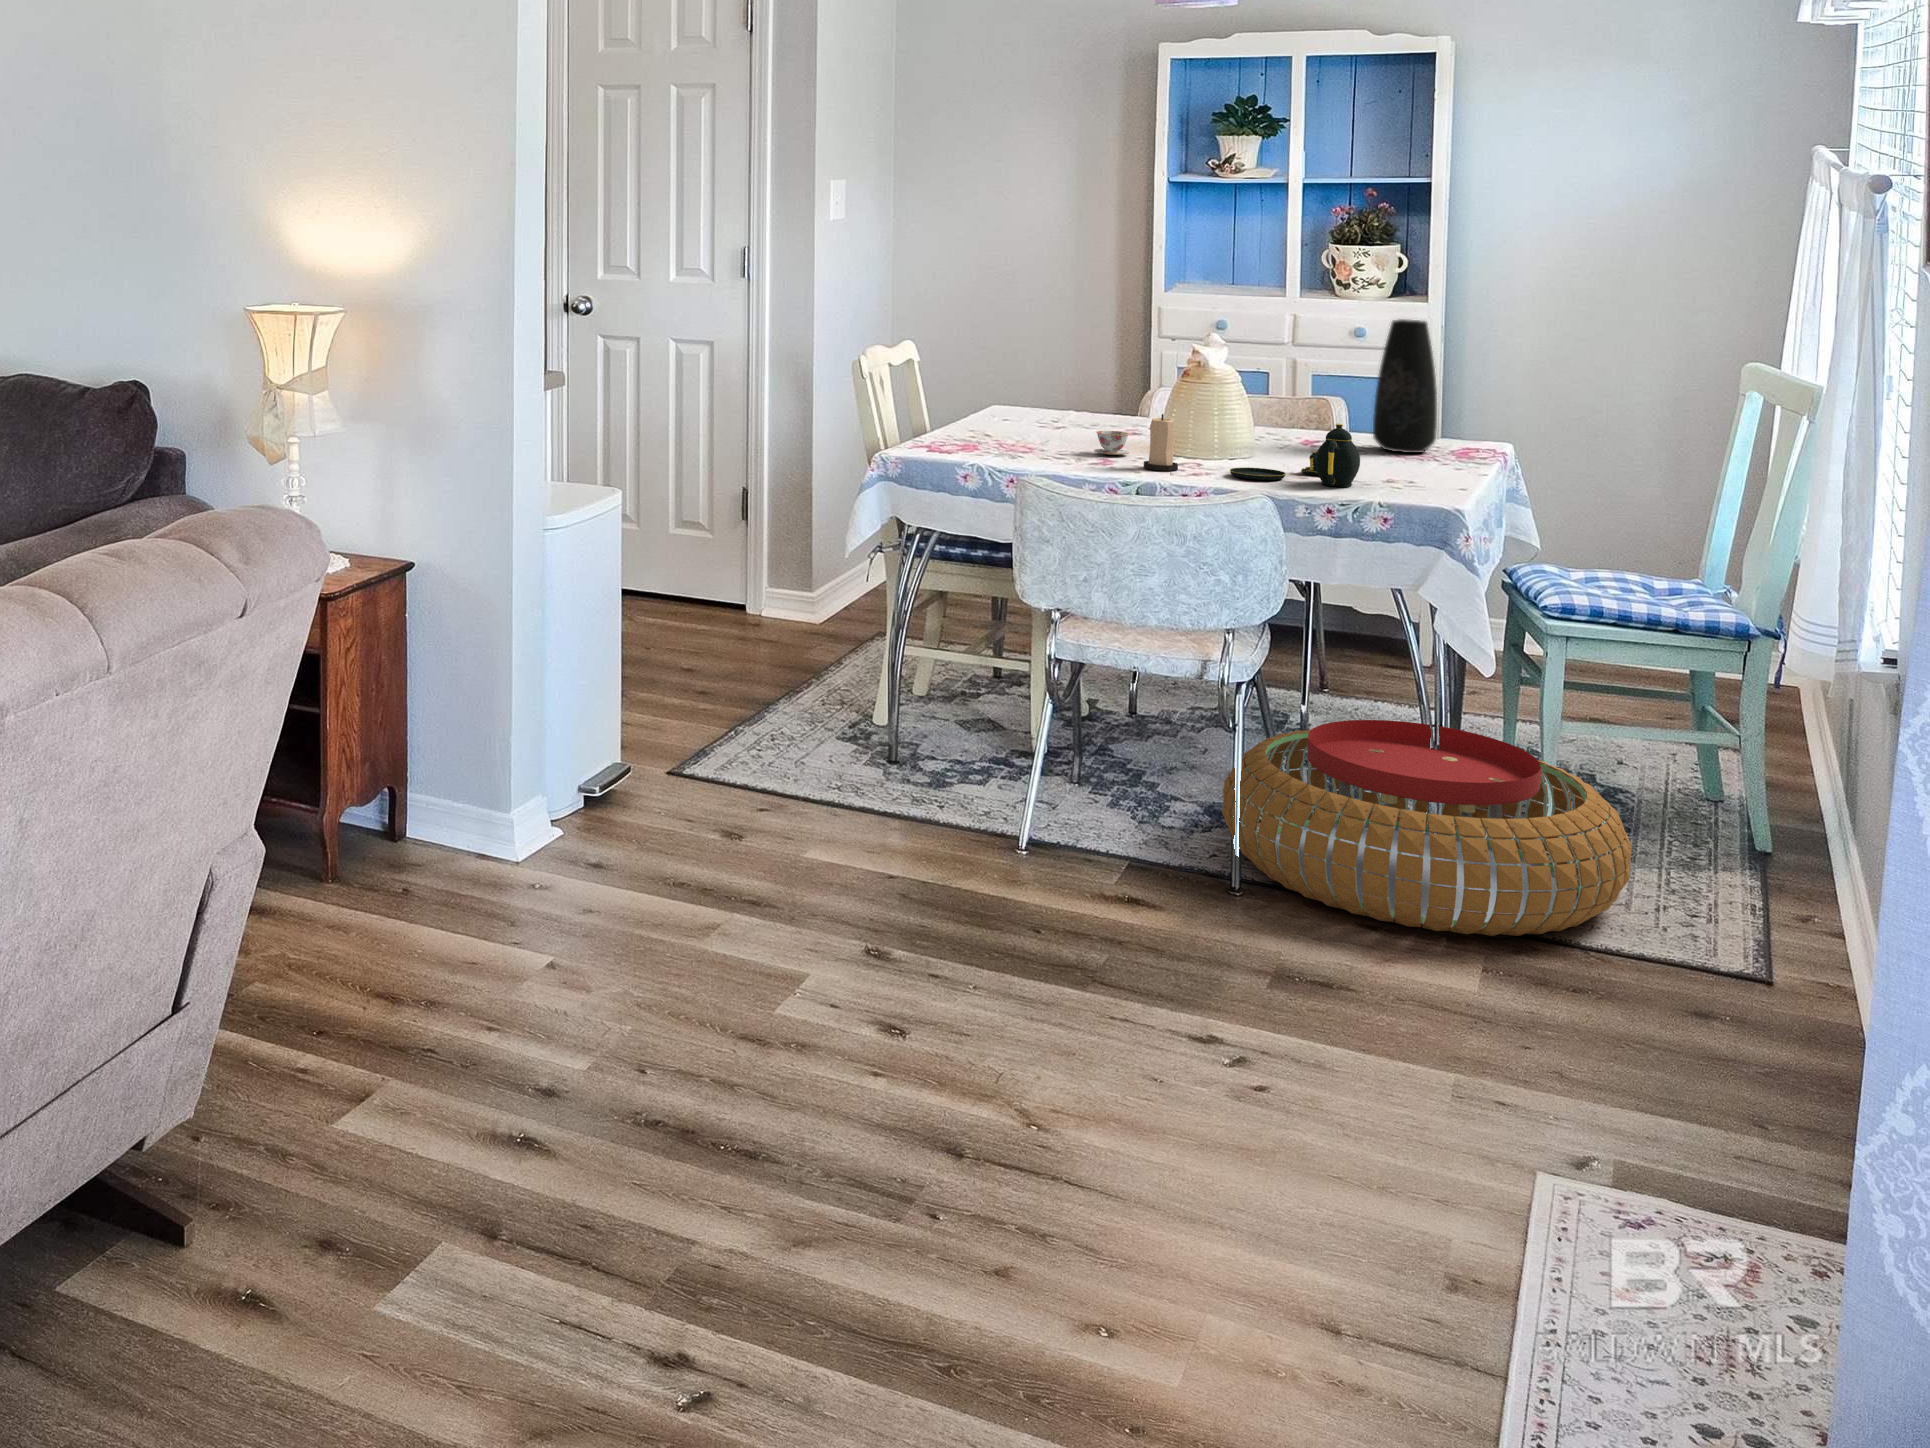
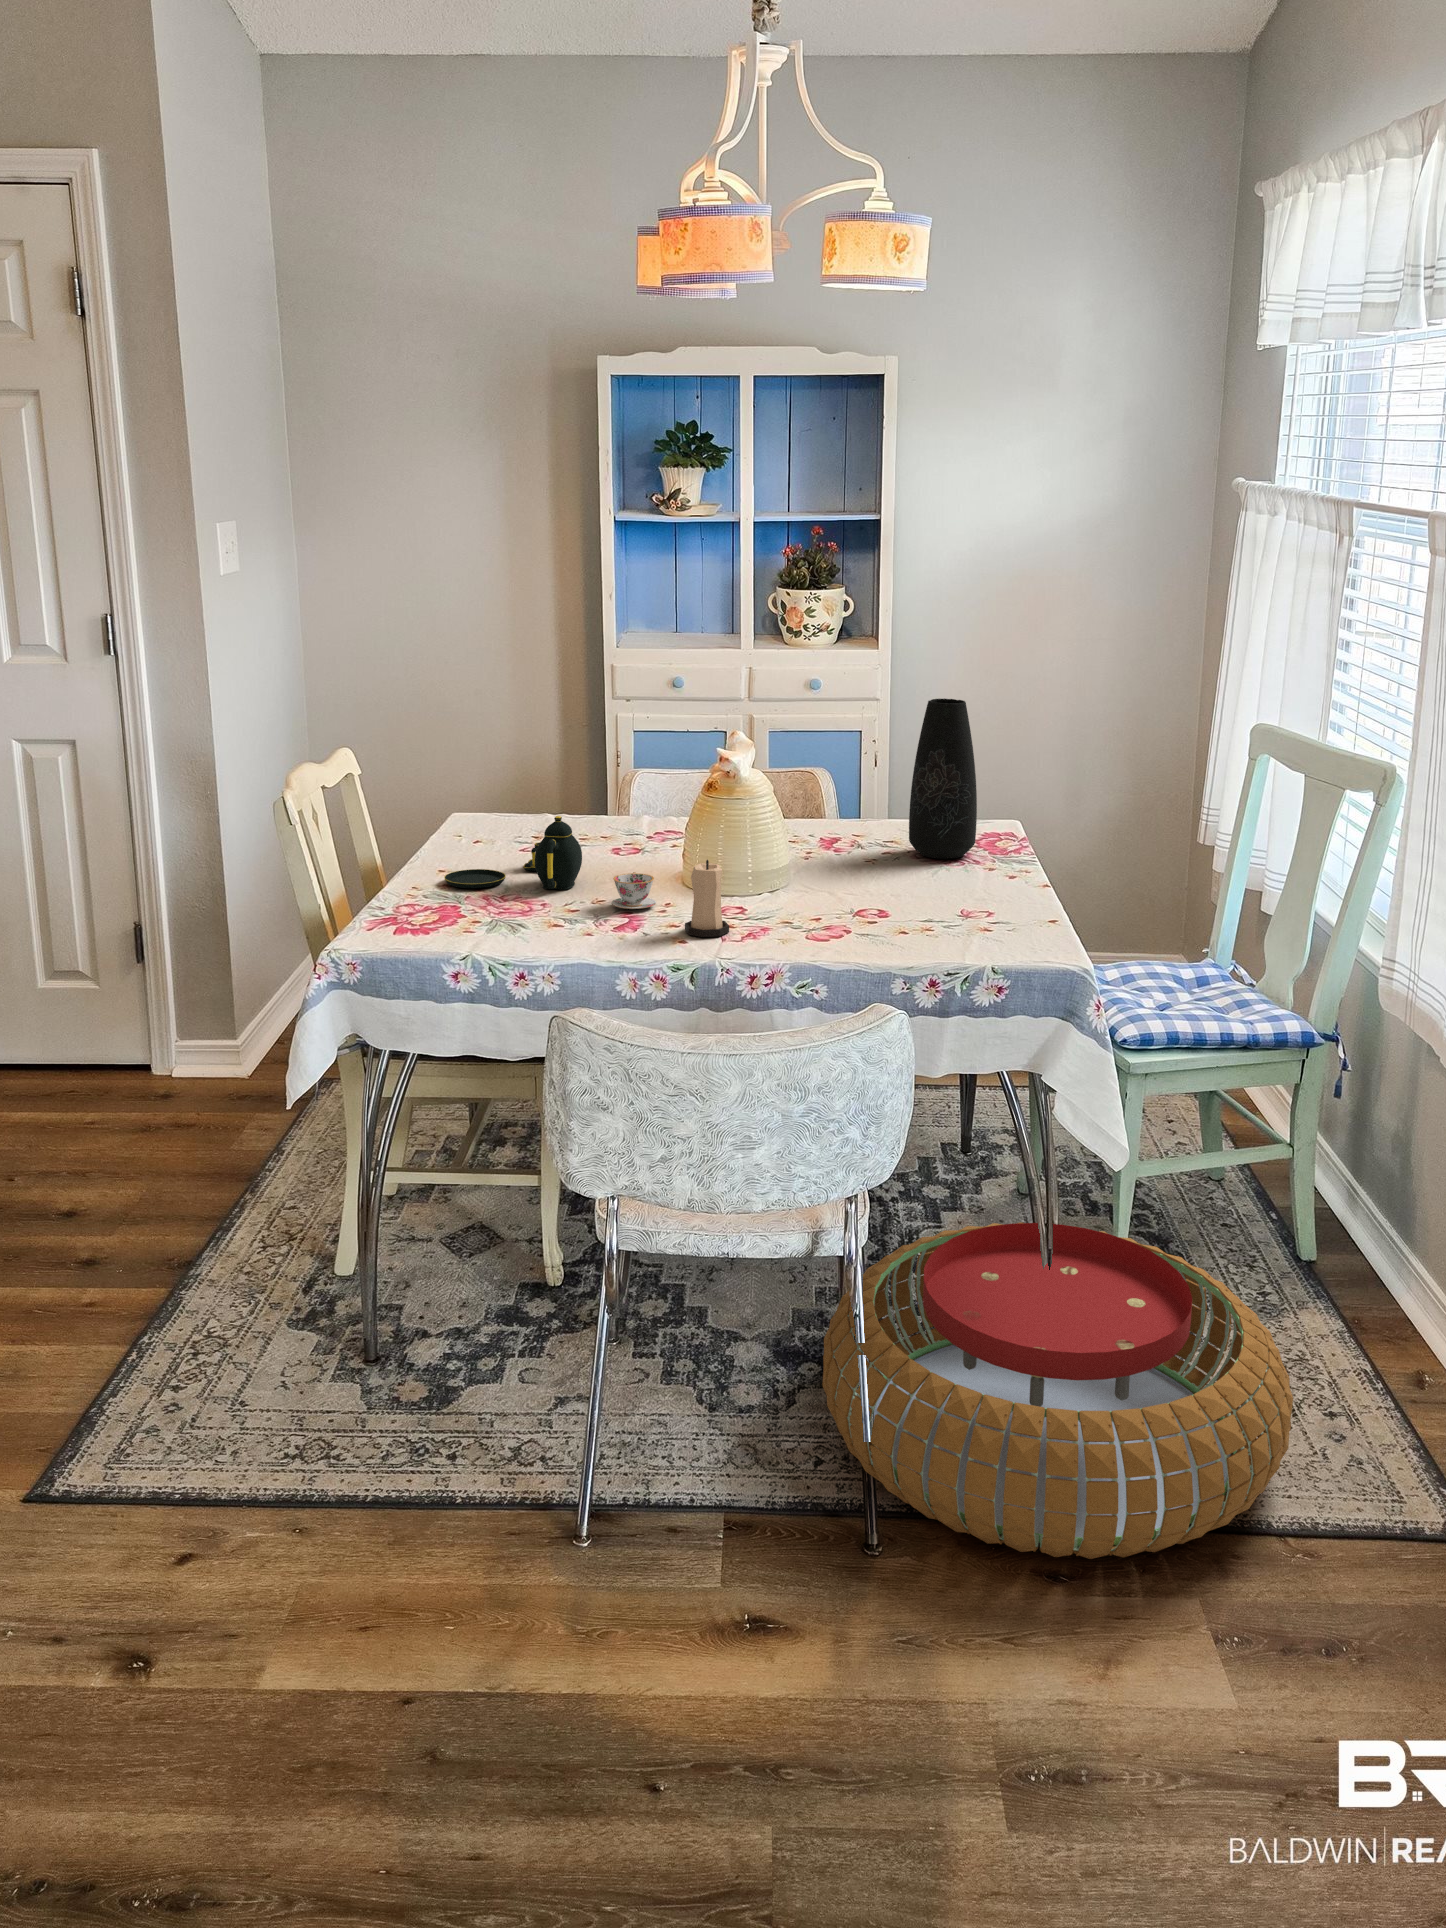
teapot: present [1230,424,1360,487] -> present [444,816,582,889]

